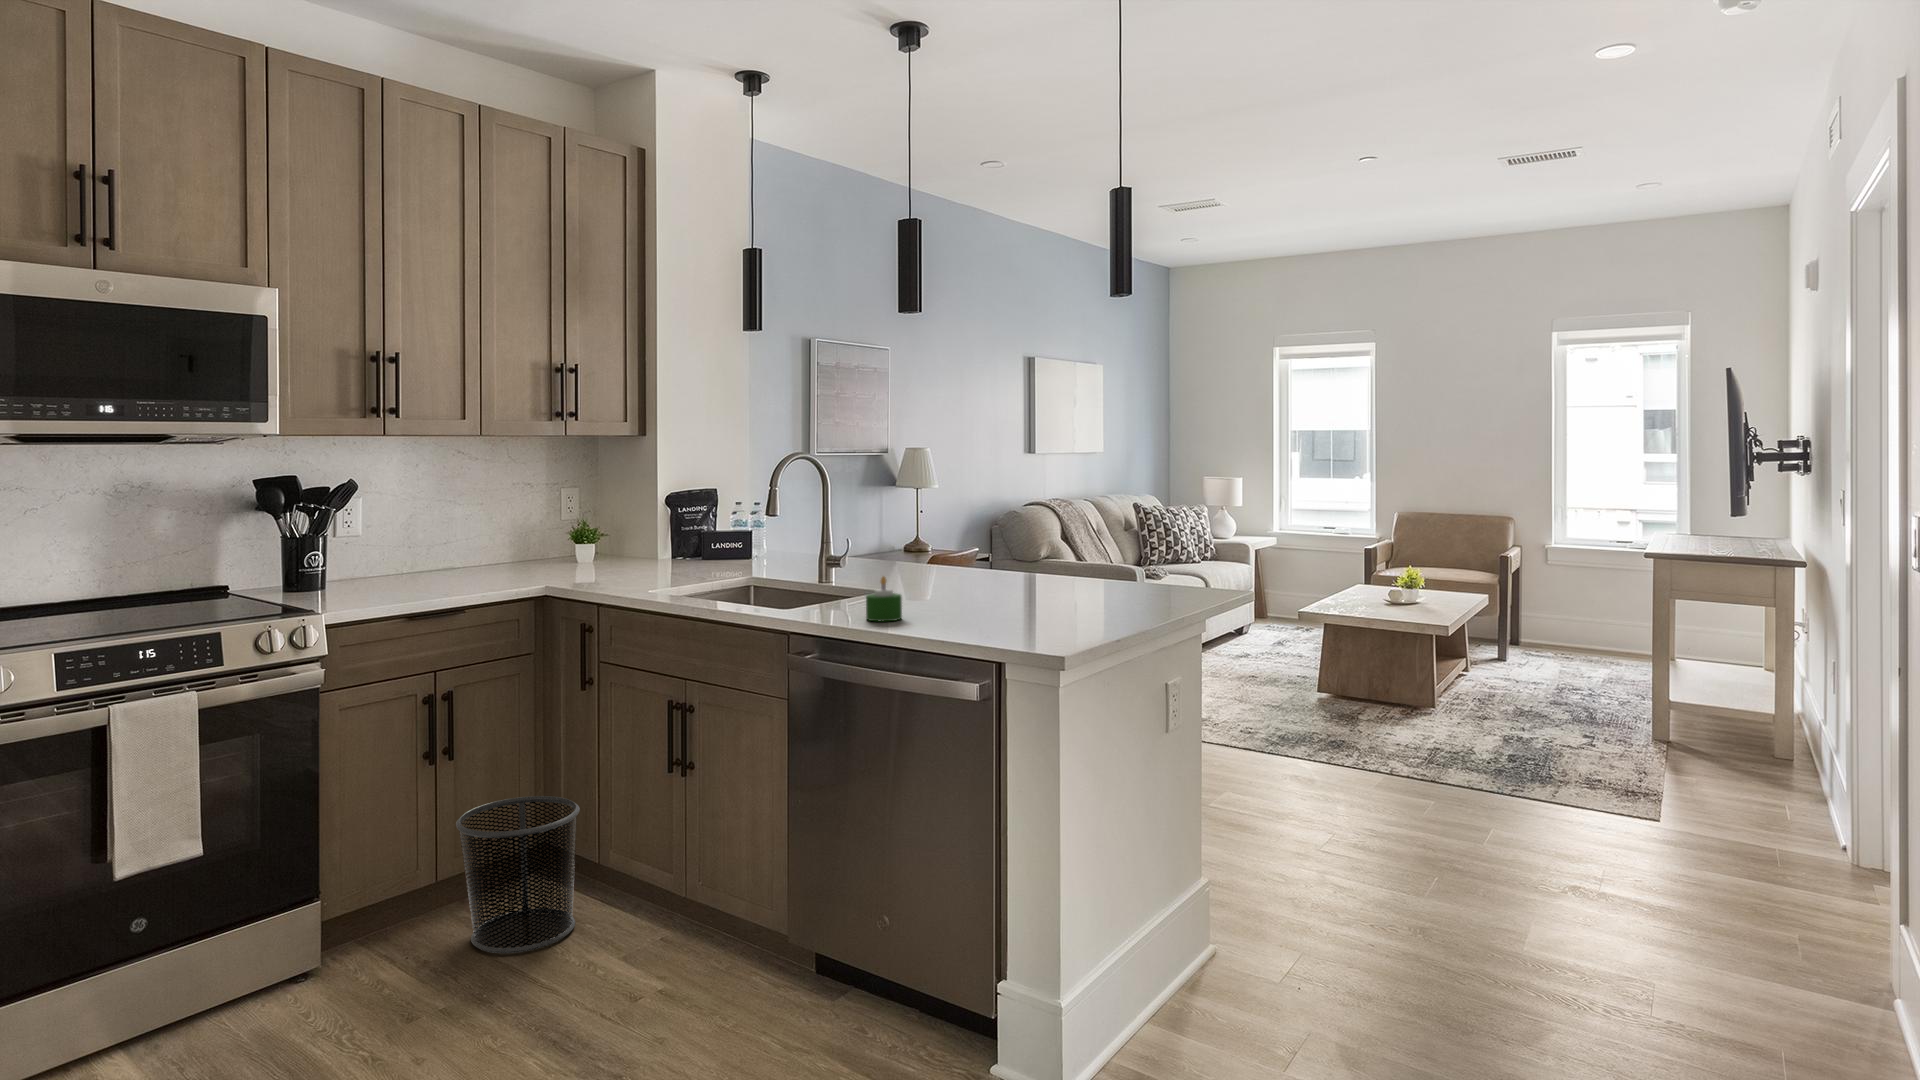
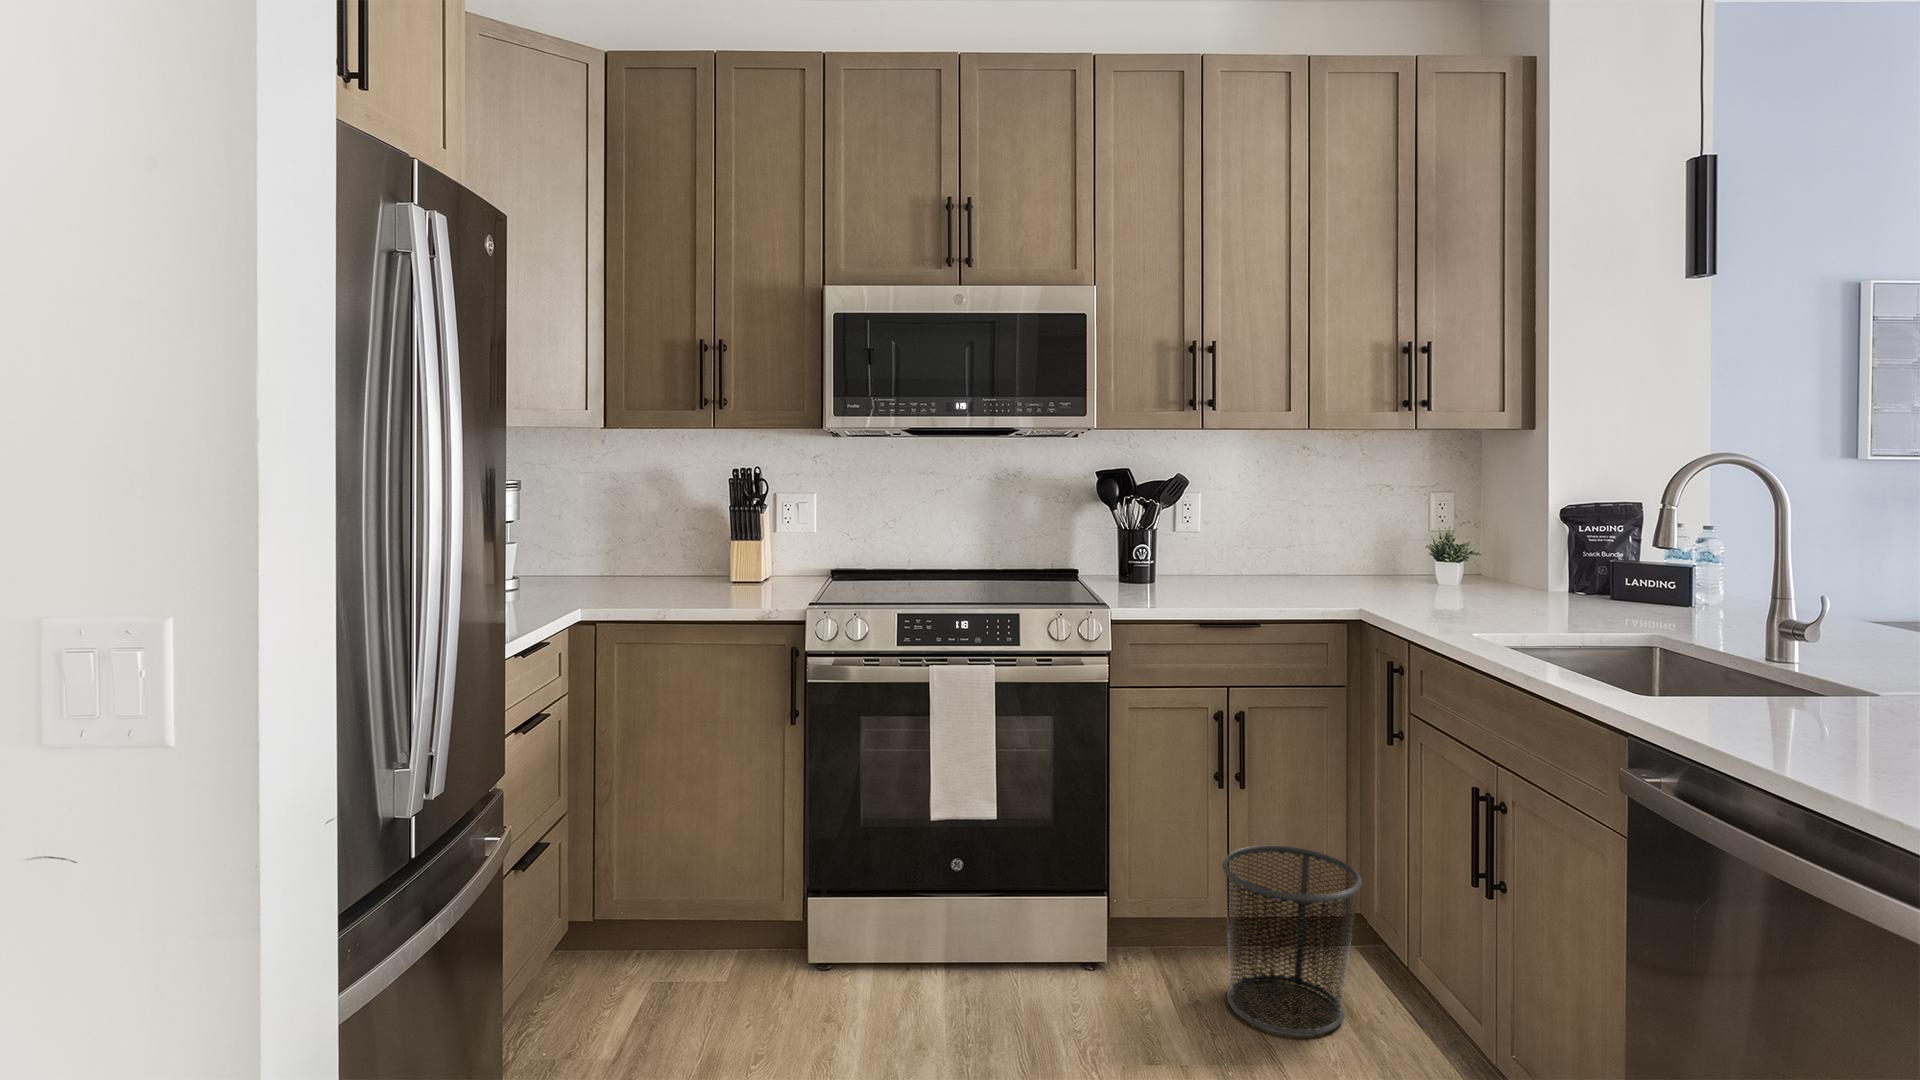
candle: present [866,576,902,621] -> none [1794,677,1877,760]

